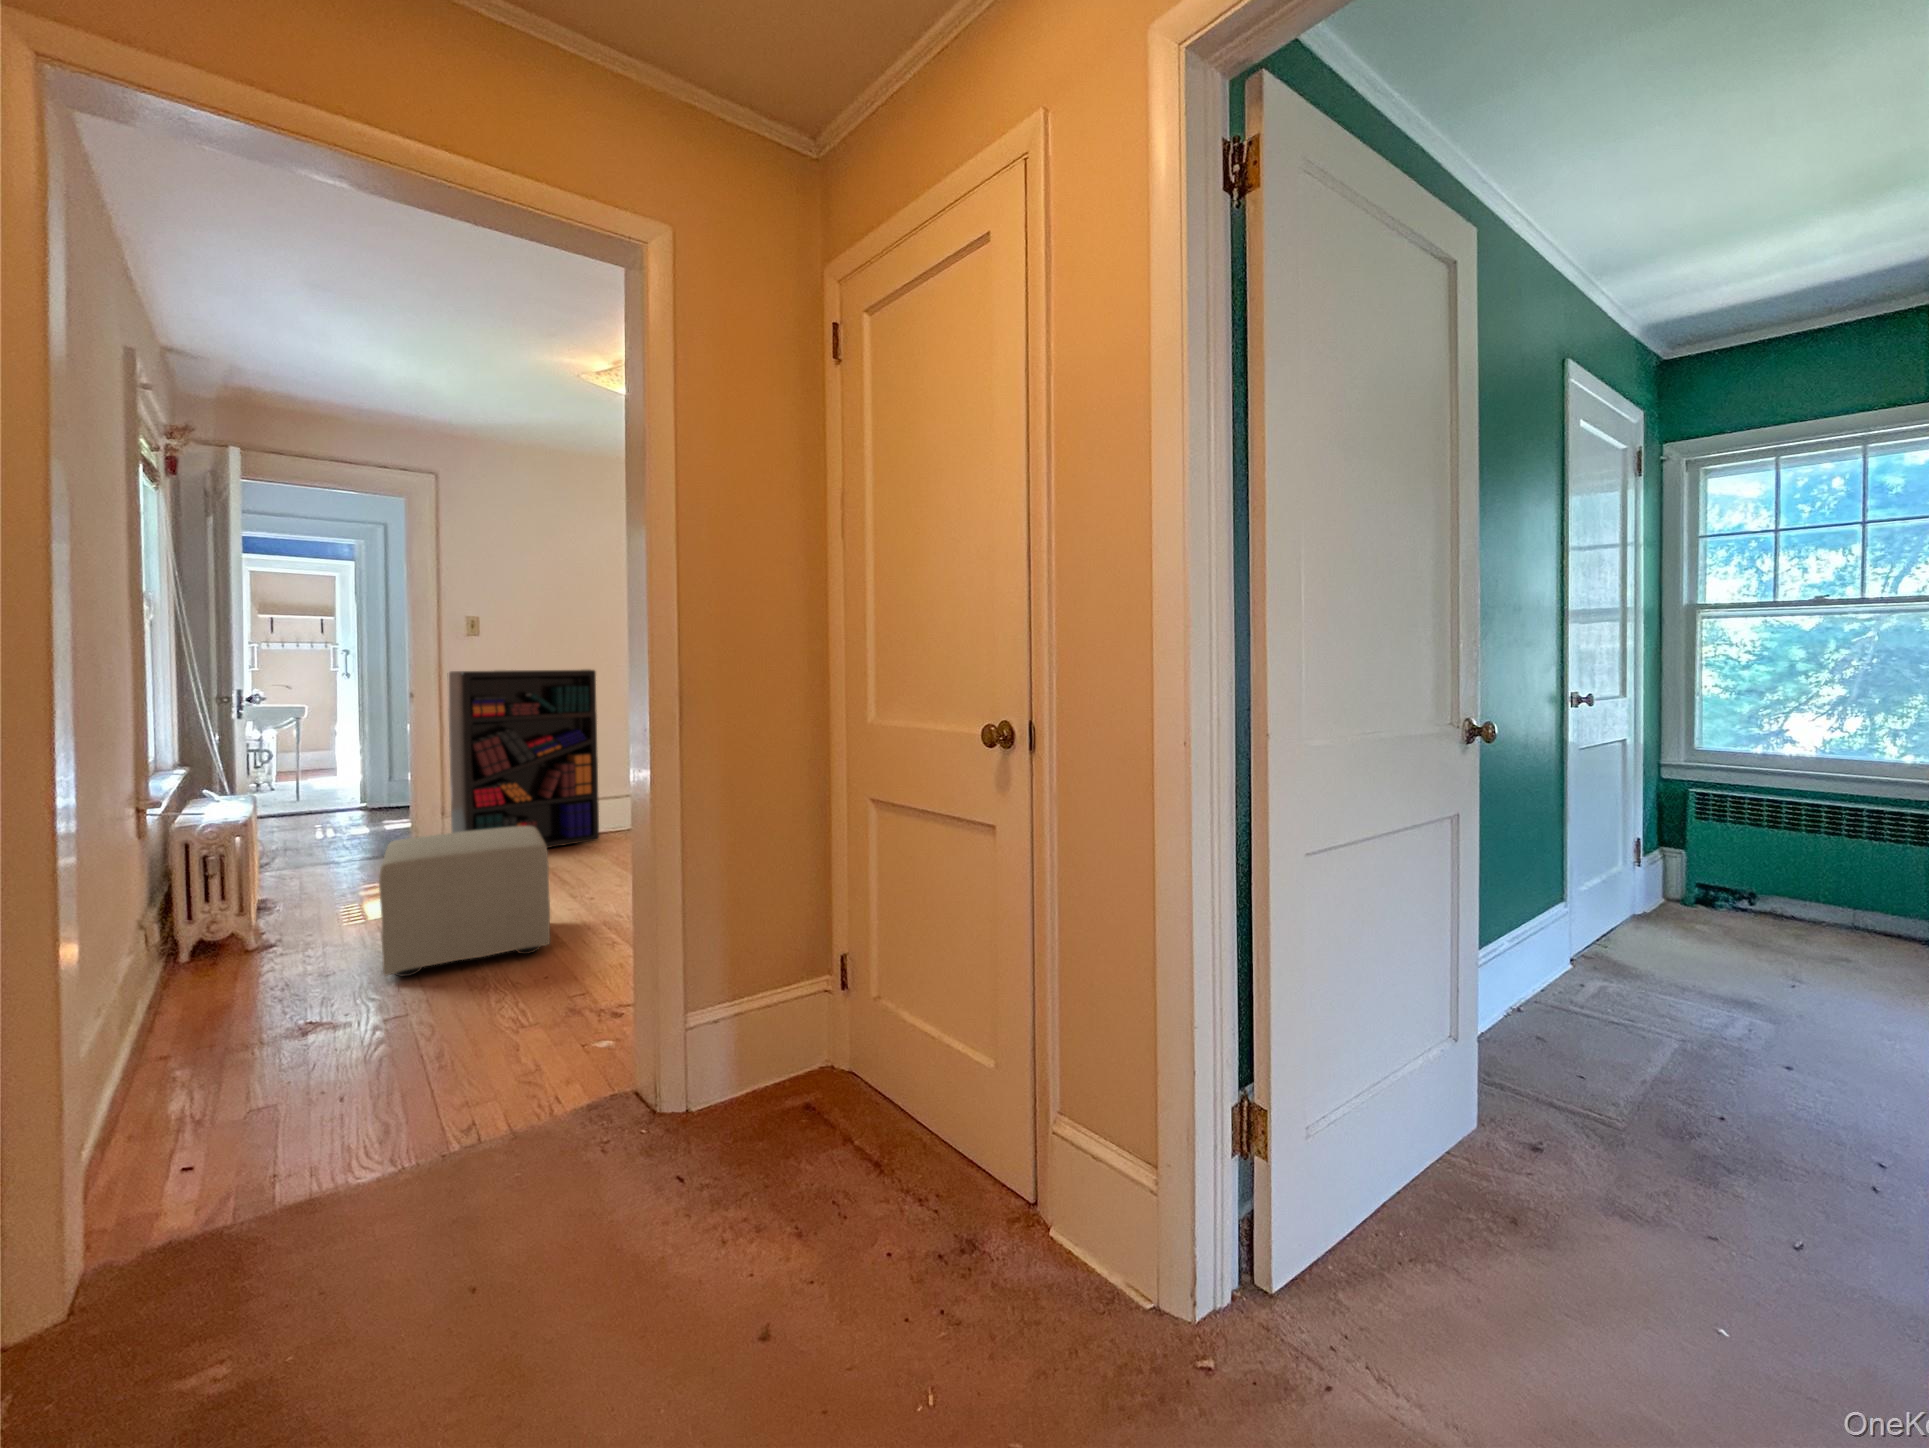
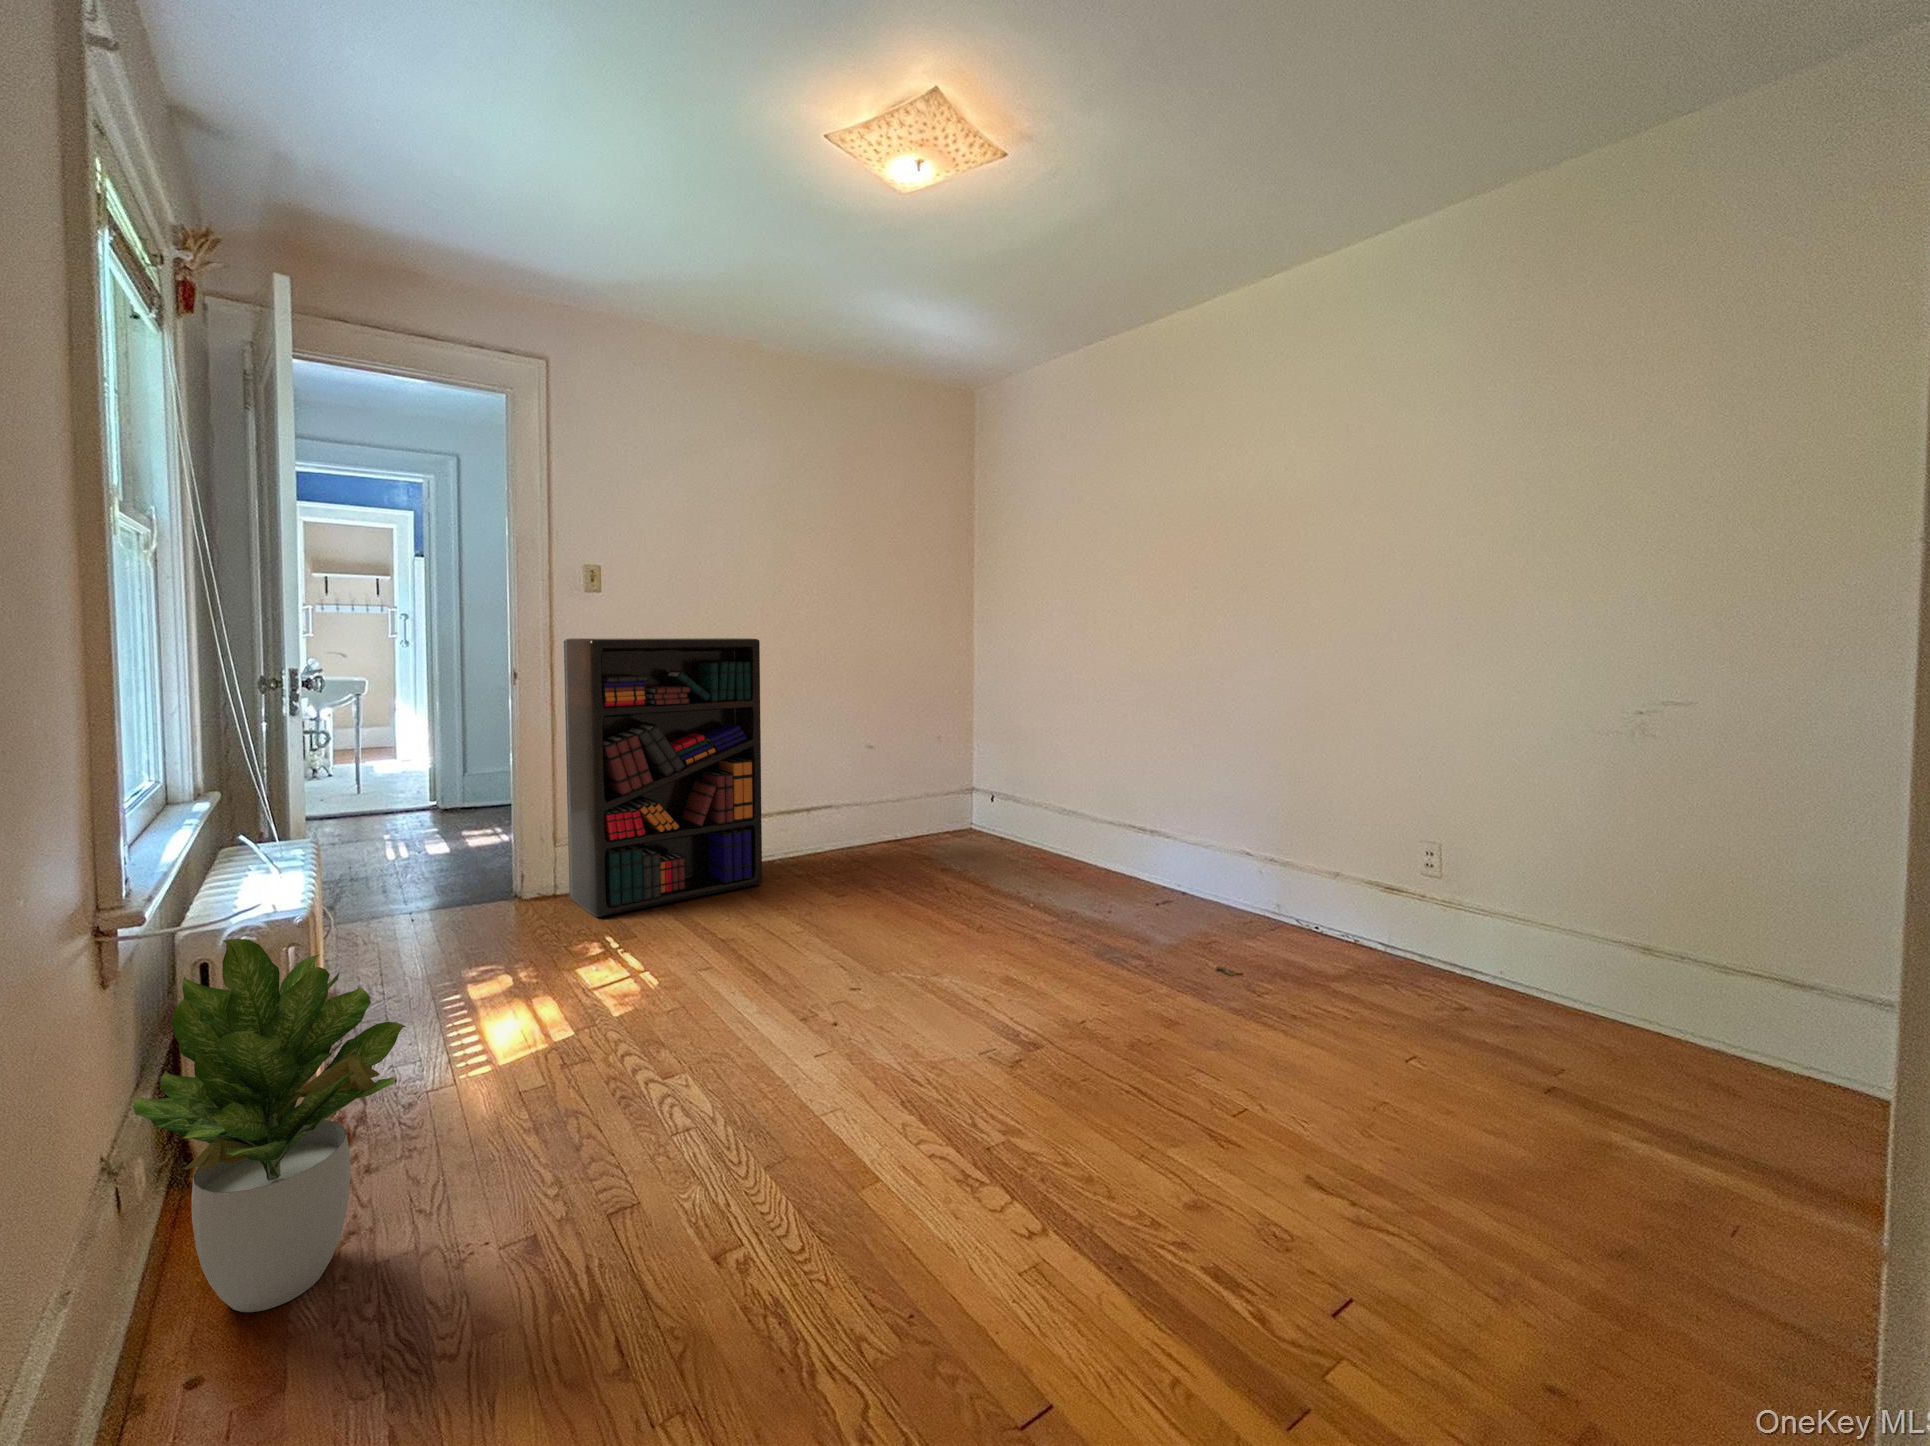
potted plant: none [154,816,303,993] -> present [133,939,406,1312]
ottoman: present [379,826,550,977] -> none [548,926,862,1299]

